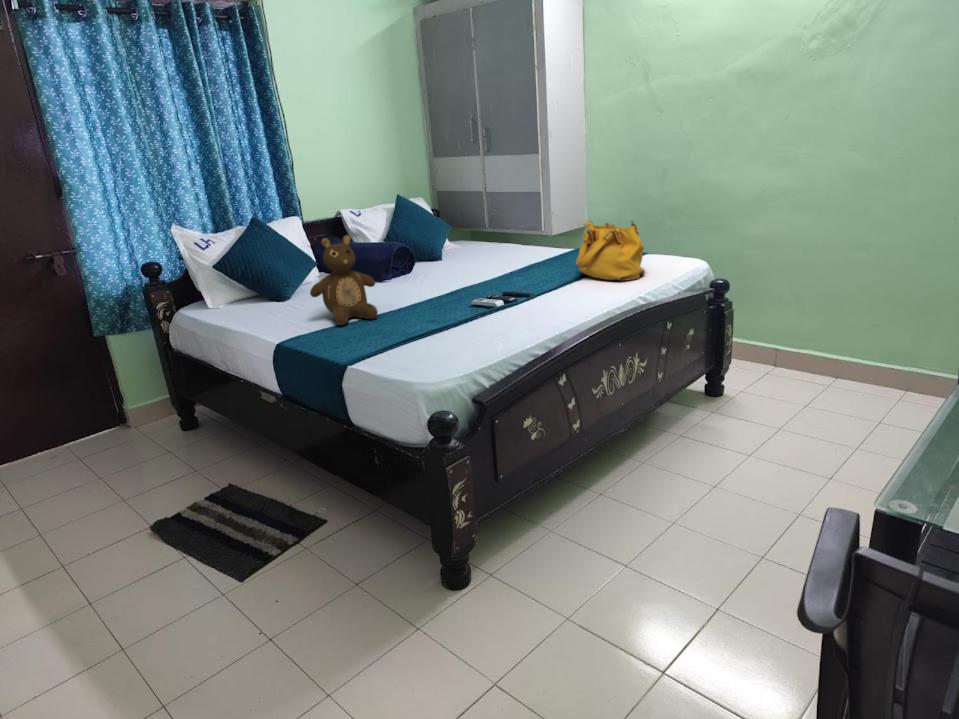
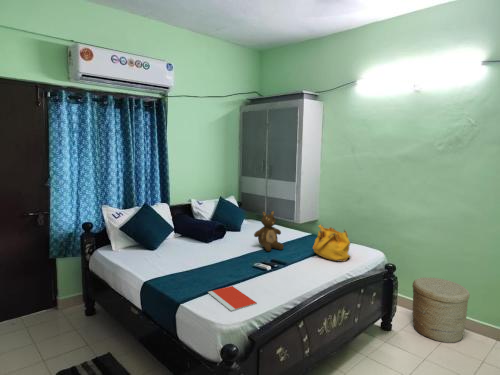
teddy bear: present [310,235,378,325] -> present [254,211,284,251]
woven basket: none [758,299,858,402] -> present [412,278,470,343]
notebook: none [393,332,482,365] -> present [208,286,257,311]

